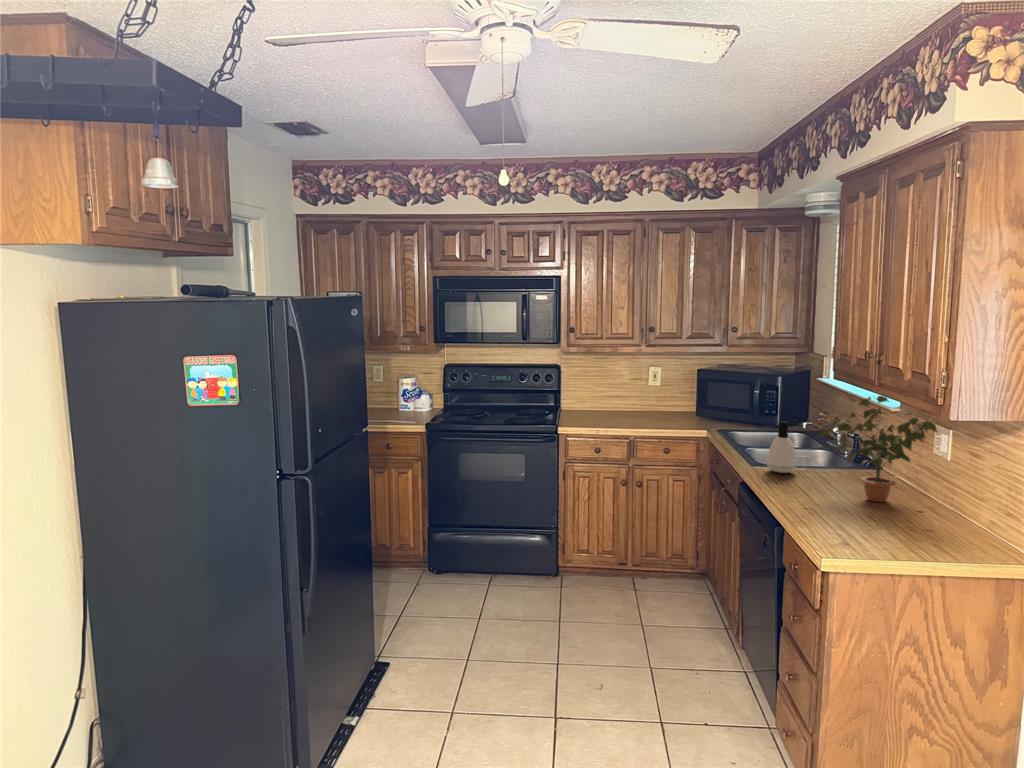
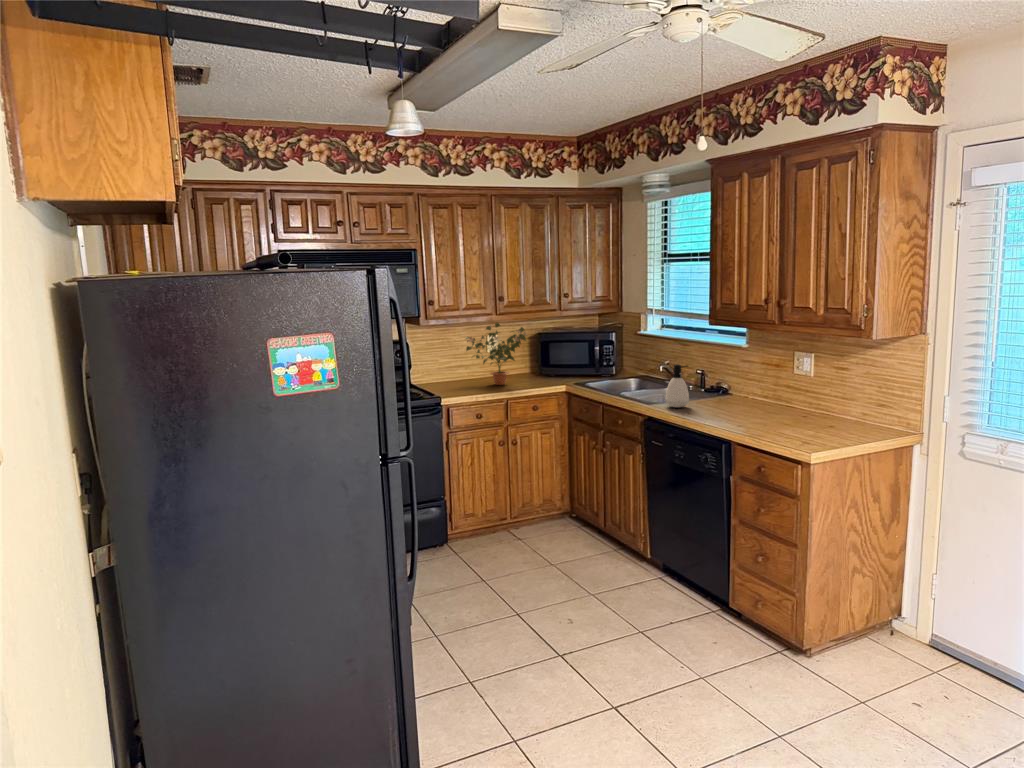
potted plant: present [820,396,939,502] -> present [465,323,527,385]

